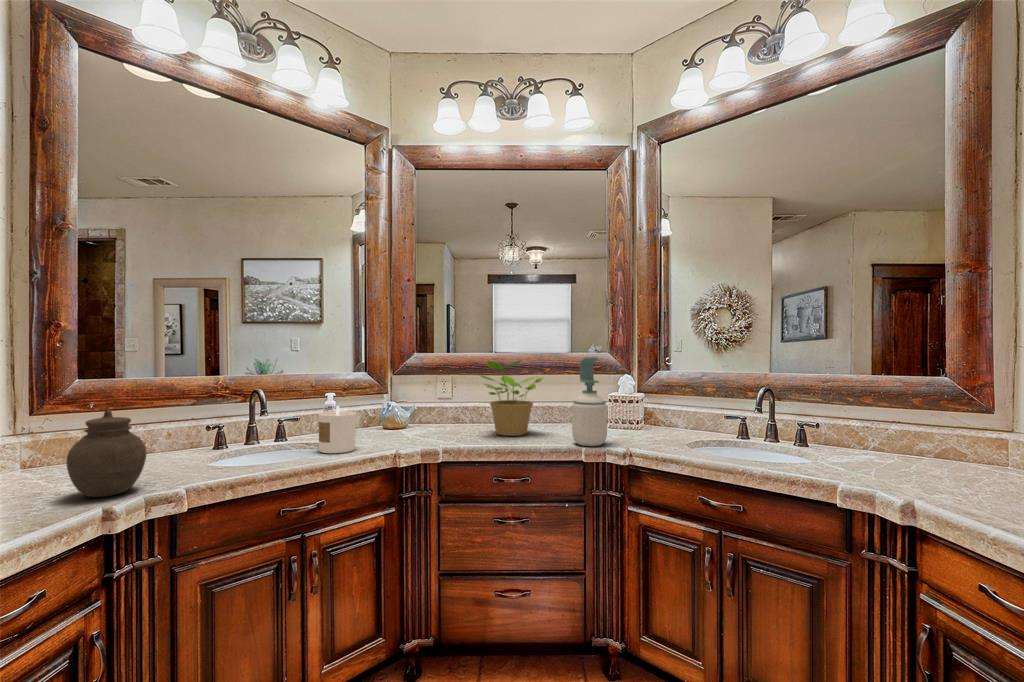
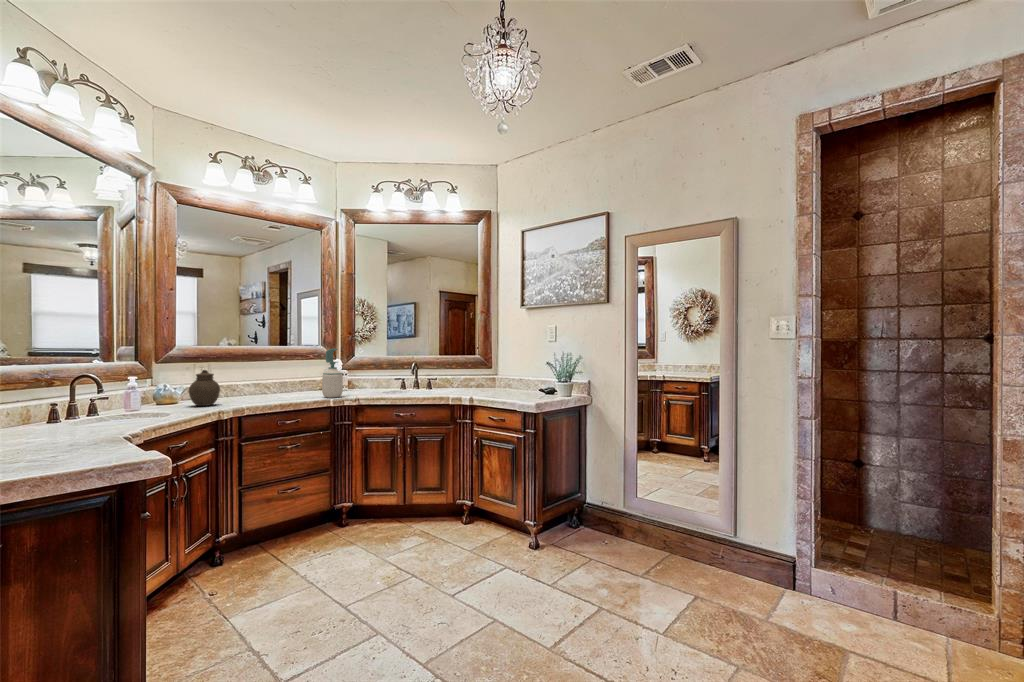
potted plant: present [480,360,543,436] -> none [254,351,296,399]
candle: present [319,406,356,453] -> none [158,383,188,415]
jar: present [66,410,146,497] -> present [189,370,220,406]

